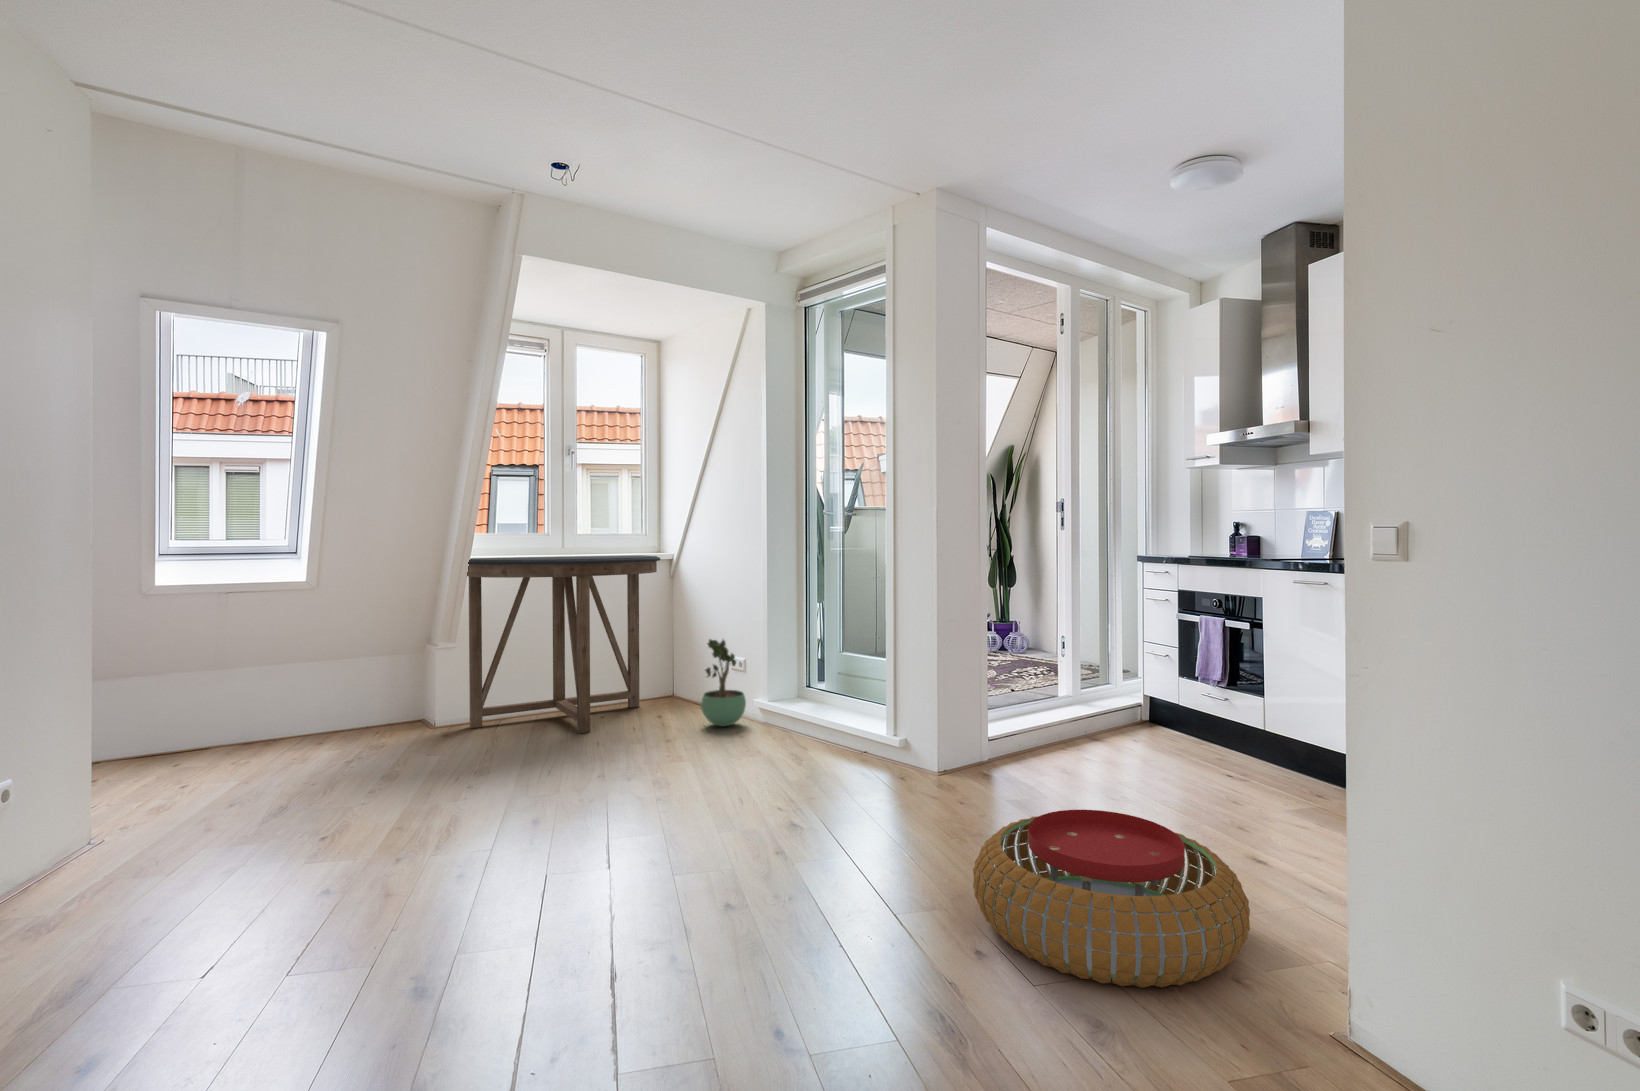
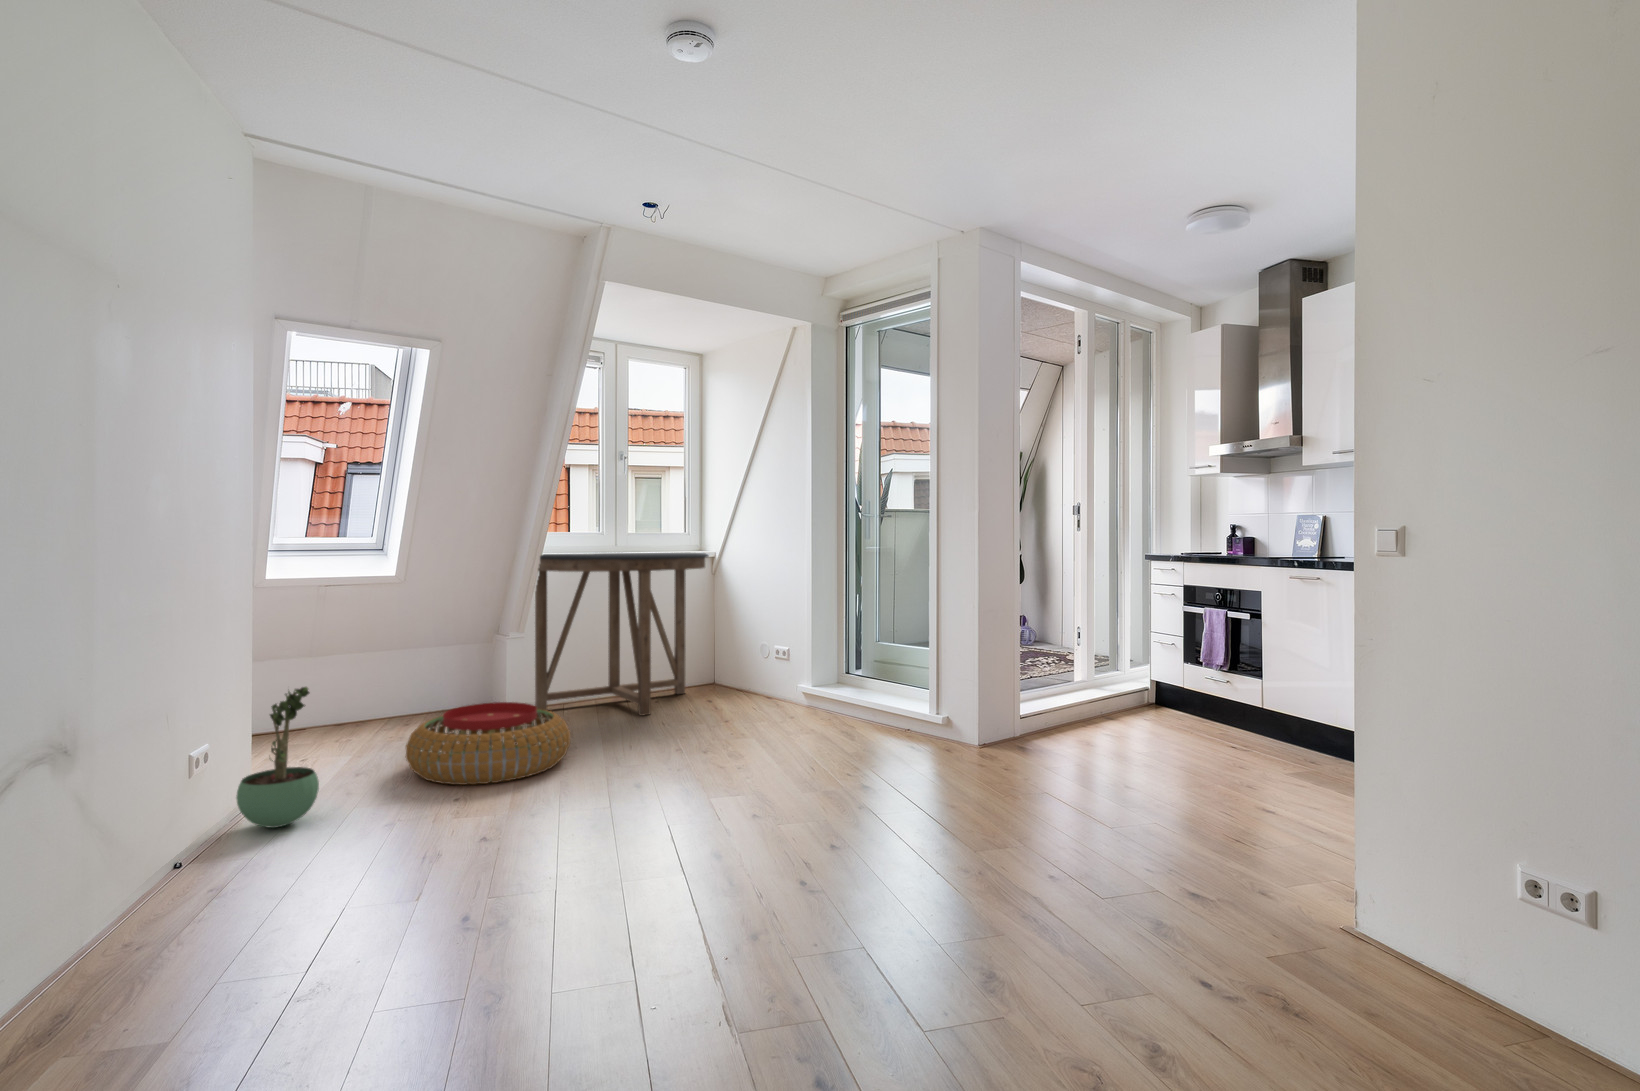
potted plant: present [701,639,746,726] -> present [236,687,319,828]
pouf: present [973,810,1250,988] -> present [405,702,570,785]

